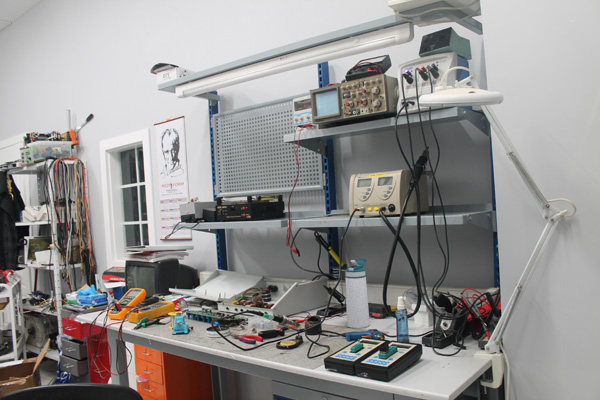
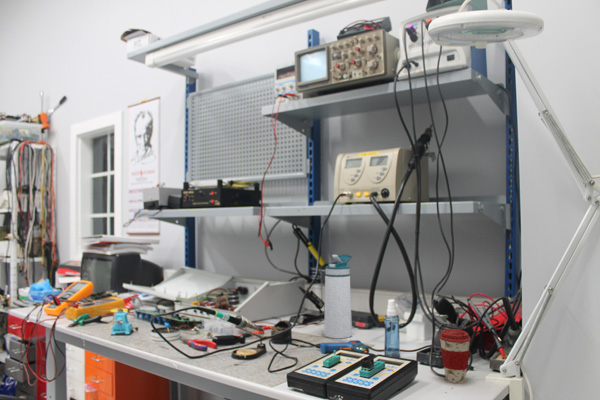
coffee cup: none [438,319,462,361] -> present [439,329,471,383]

